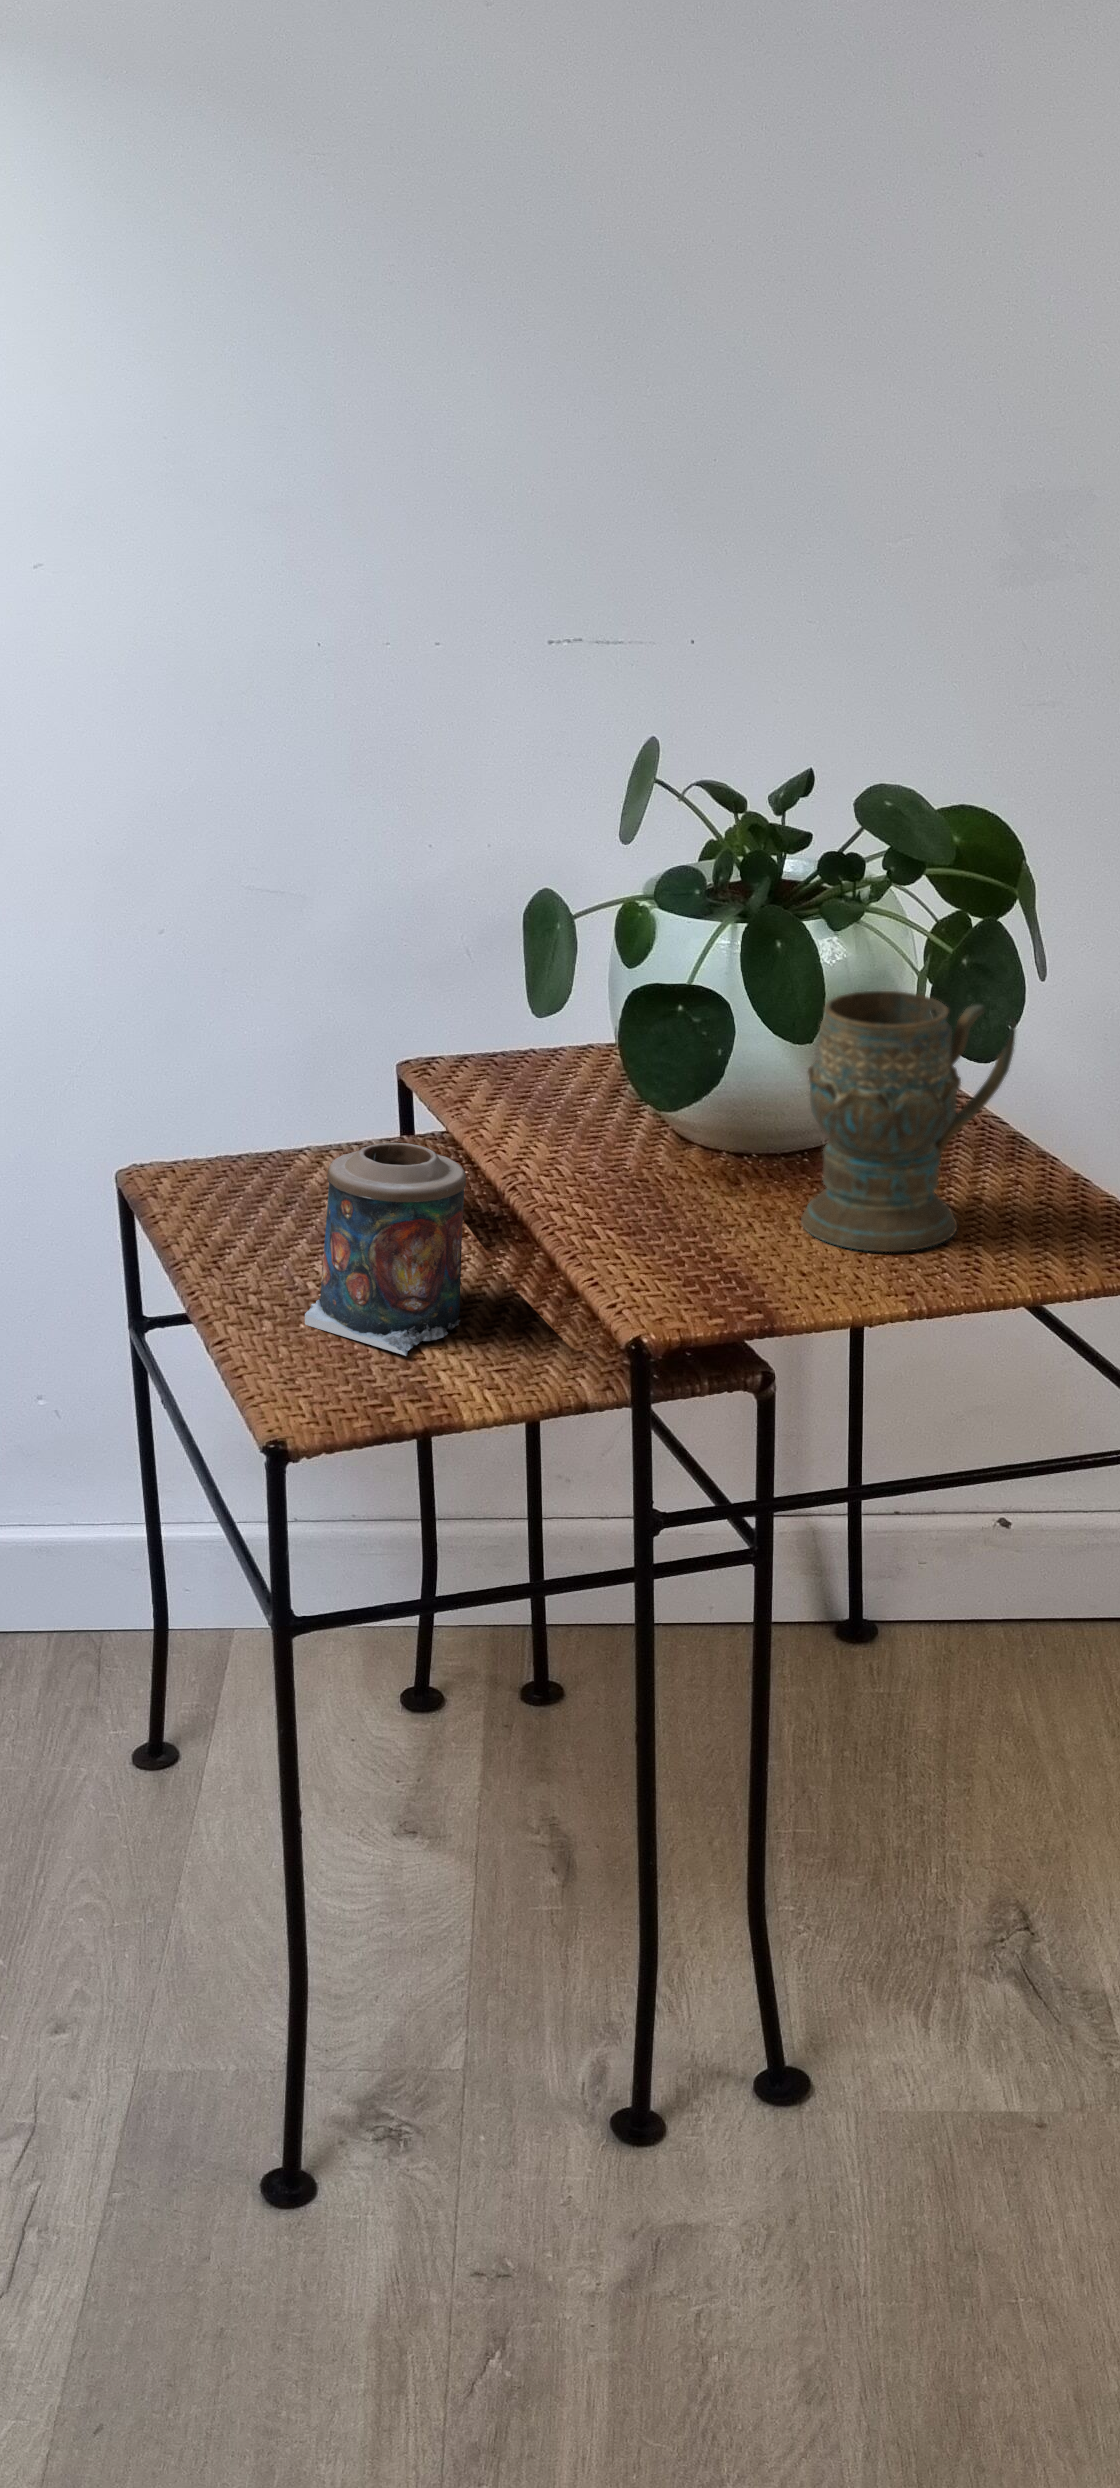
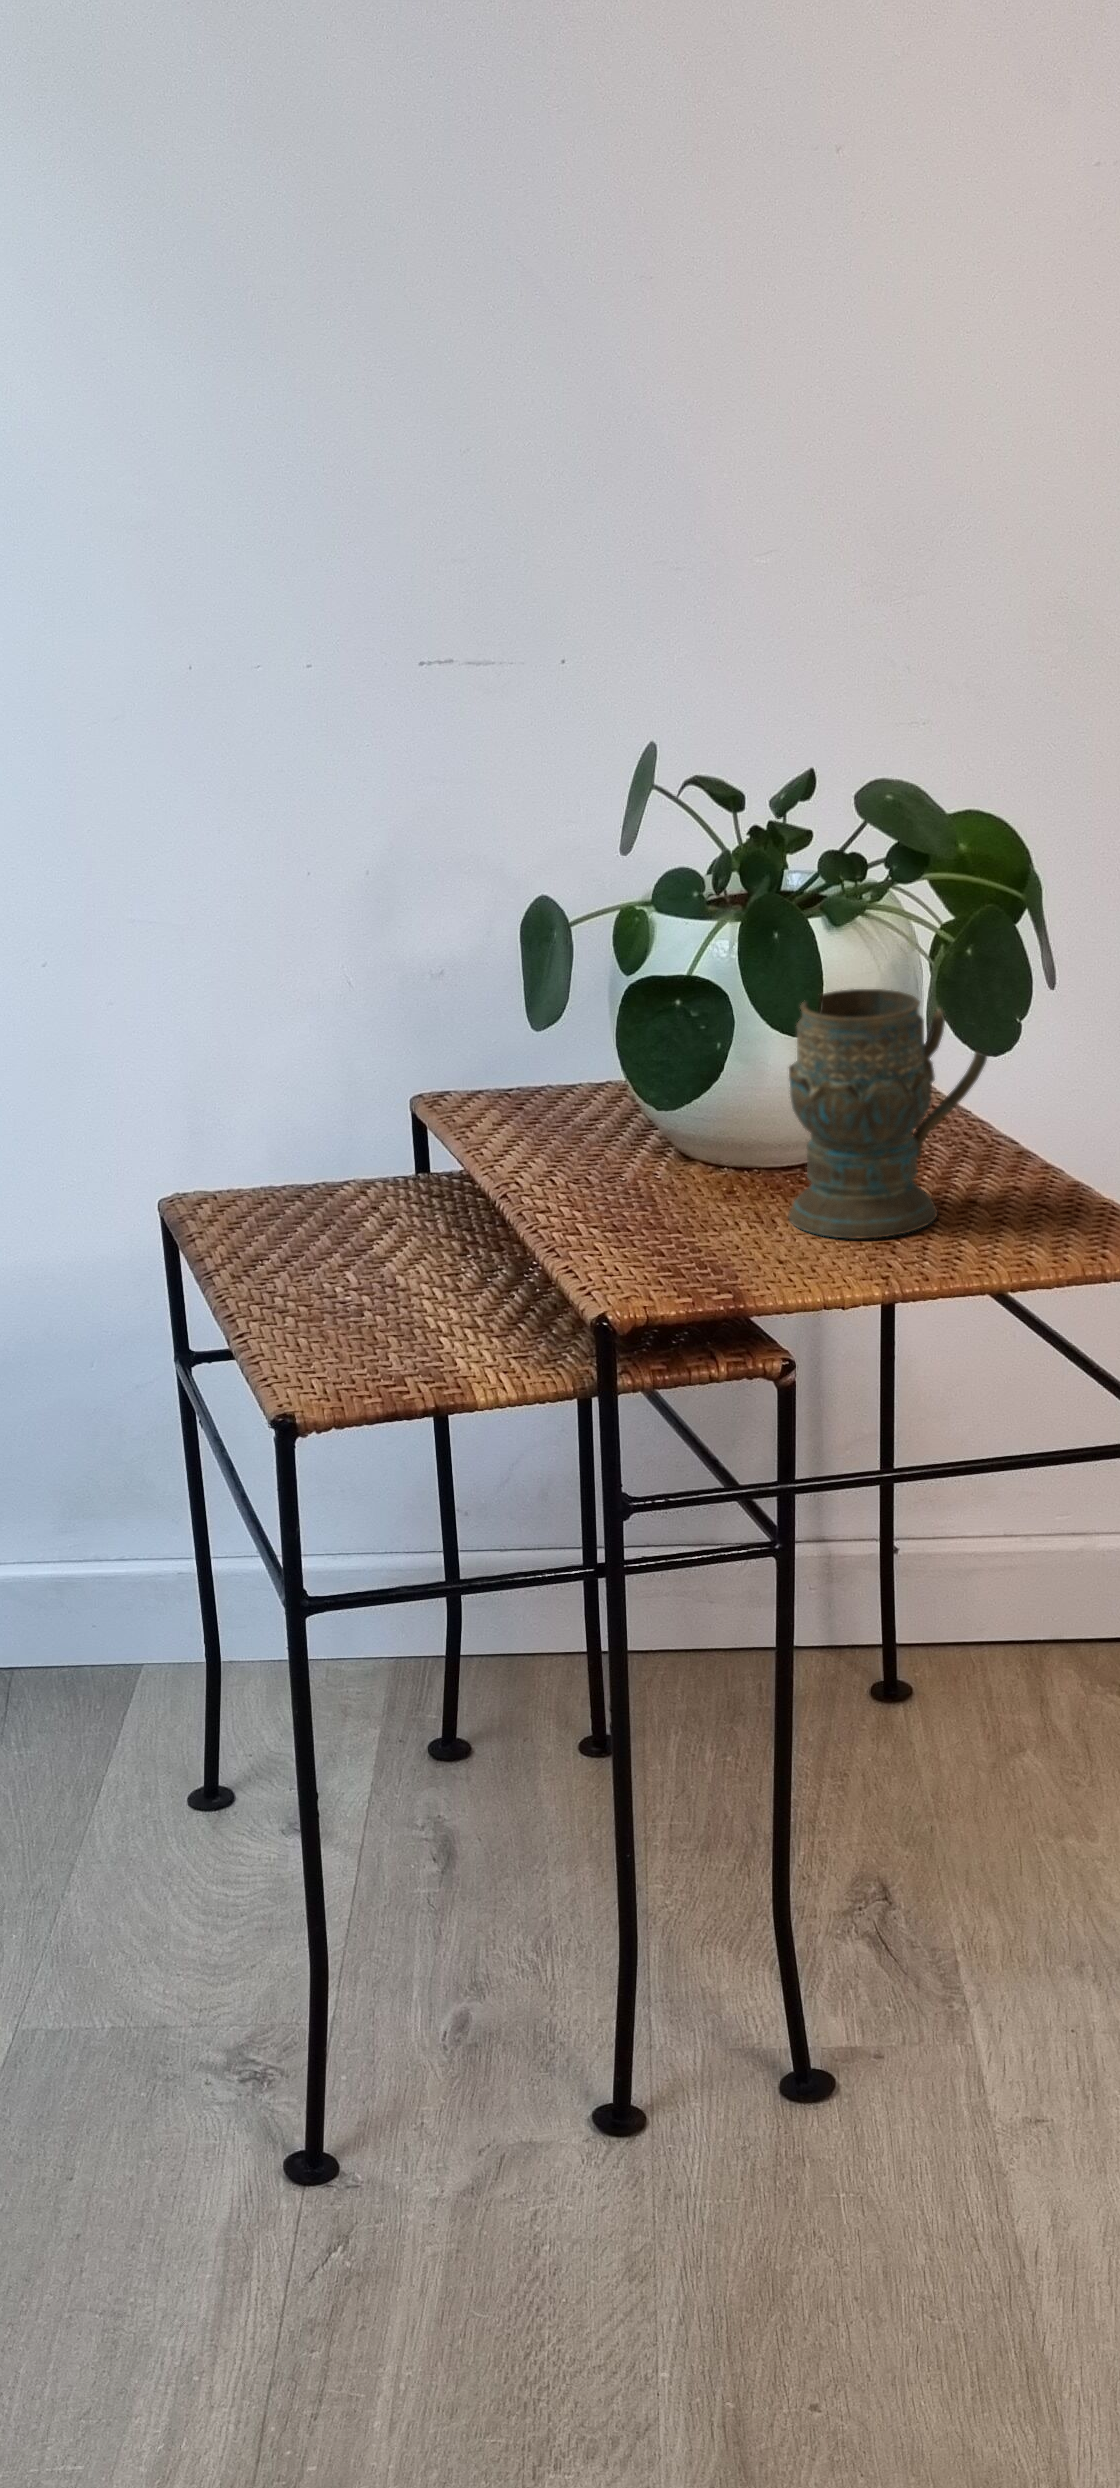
candle: present [305,1143,466,1356] -> none [319,1150,466,1347]

